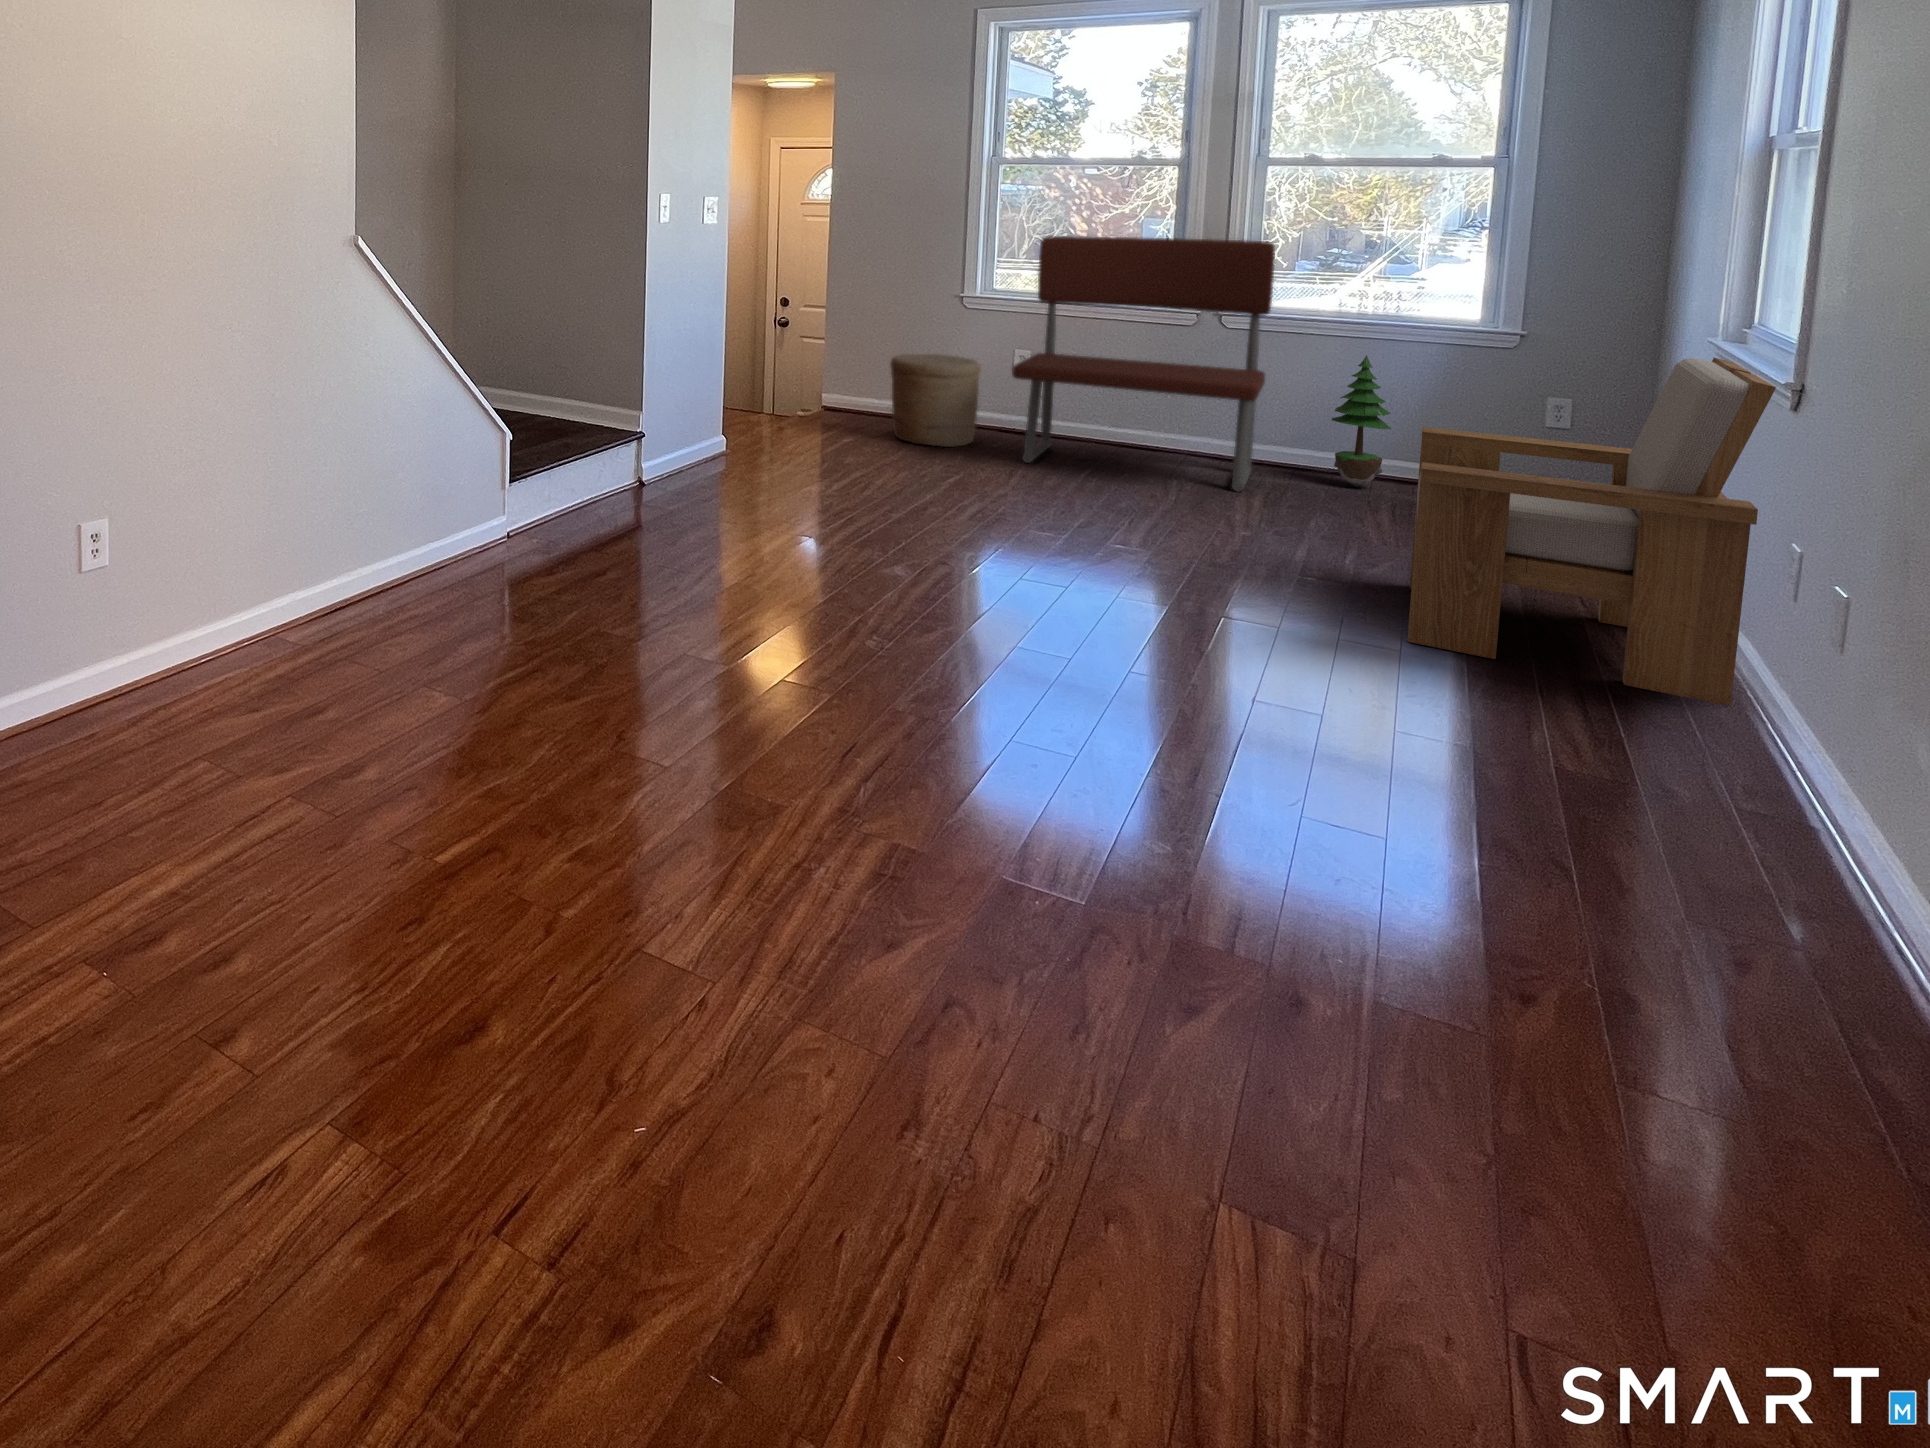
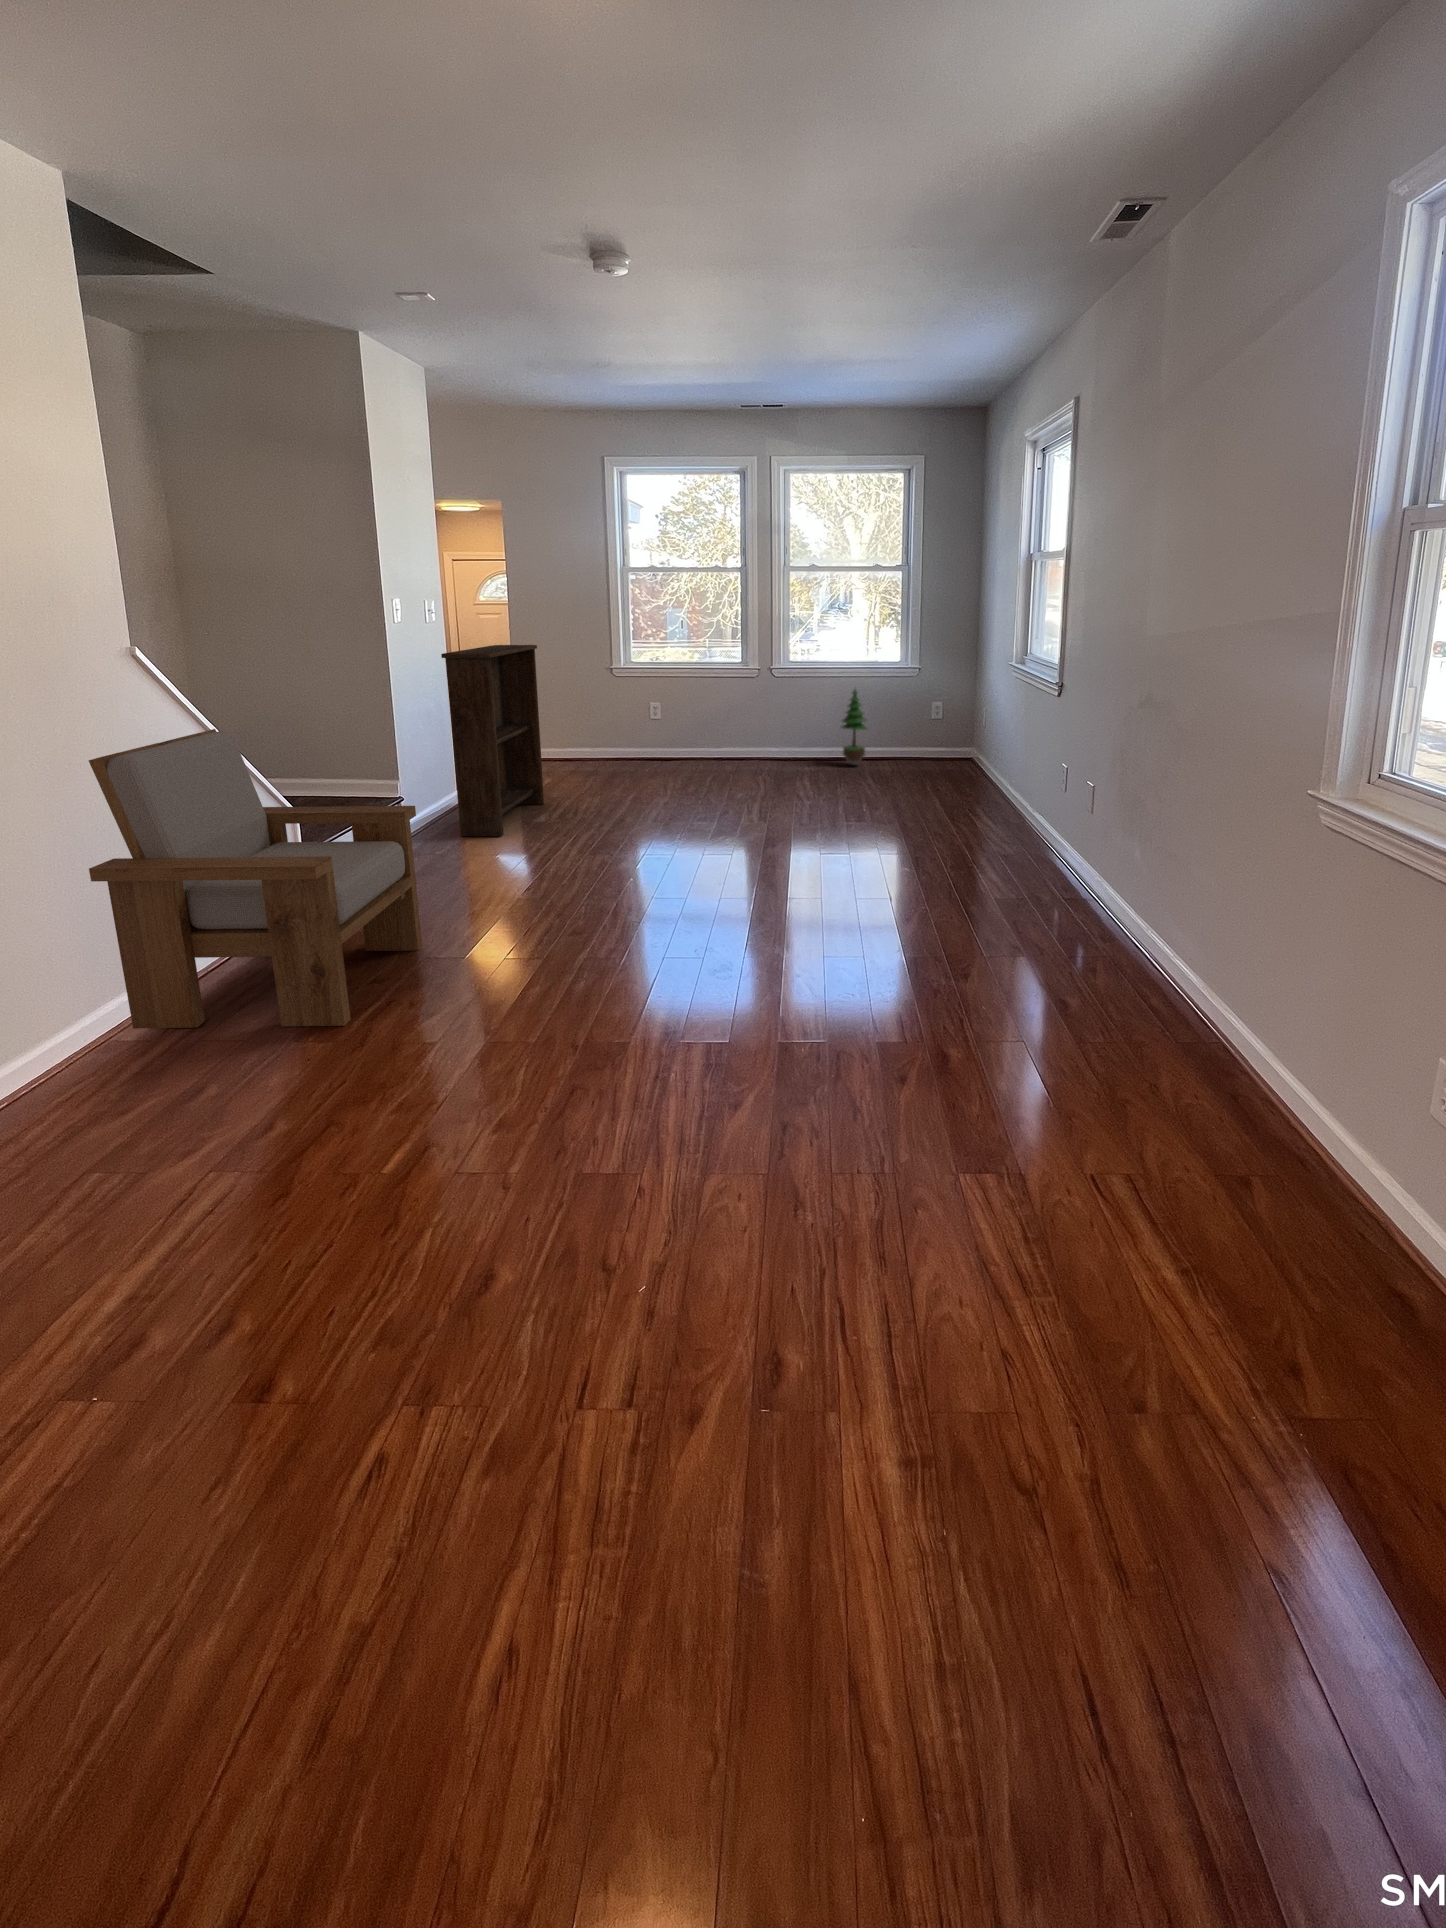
bench: present [1012,236,1275,491] -> none [667,620,809,779]
bookshelf: none [701,262,830,501] -> present [441,645,544,836]
woven basket: present [890,354,981,447] -> none [578,710,641,777]
armchair: present [1407,358,1776,706] -> present [89,729,422,1028]

